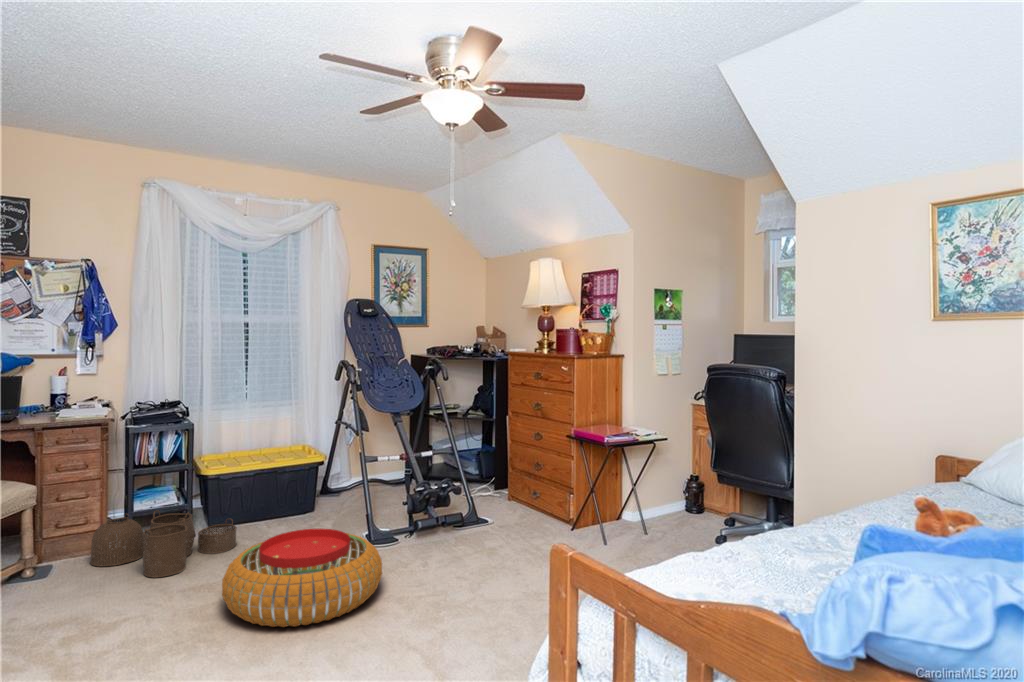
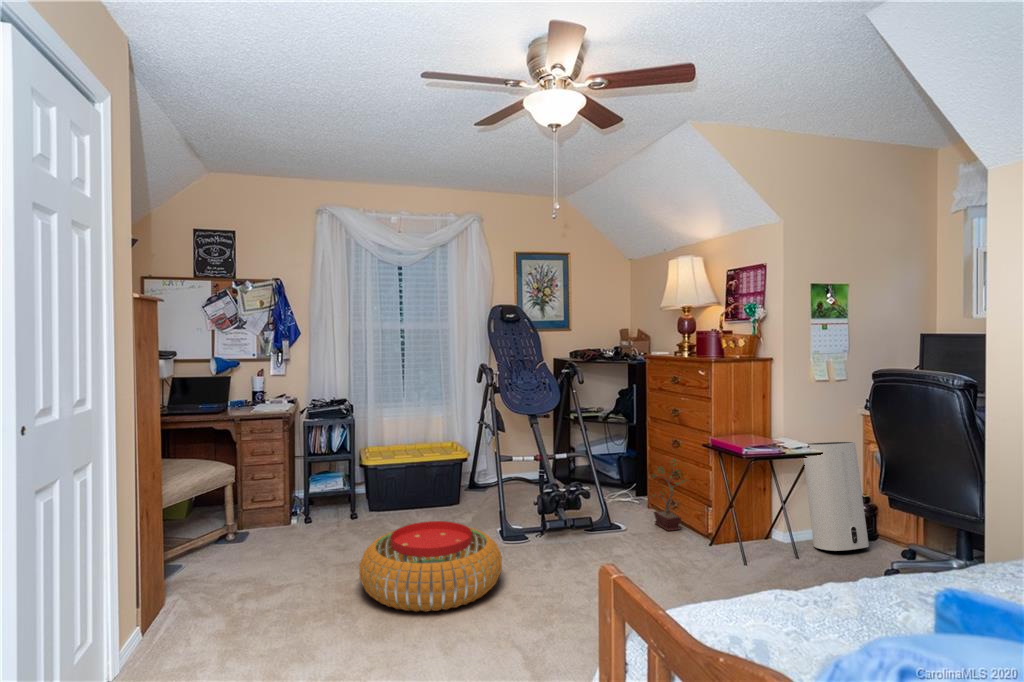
air purifier: none [647,428,699,525] -> present [804,442,869,551]
potted plant: none [513,450,552,520] -> present [652,459,687,531]
woven basket: present [90,511,237,578] -> none [273,494,387,552]

